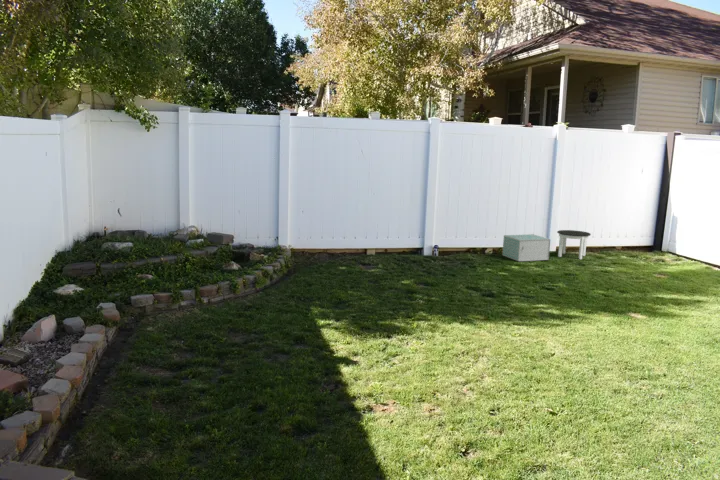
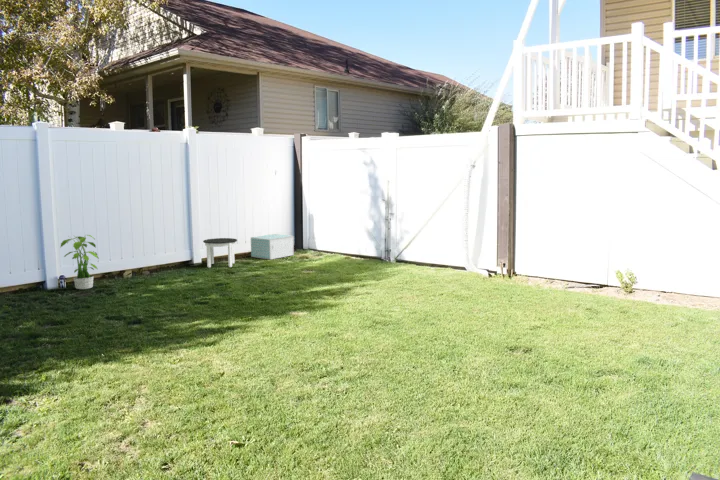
potted plant: none [437,215,466,261] -> present [61,235,99,289]
storage box: present [503,234,550,261] -> present [251,234,294,259]

